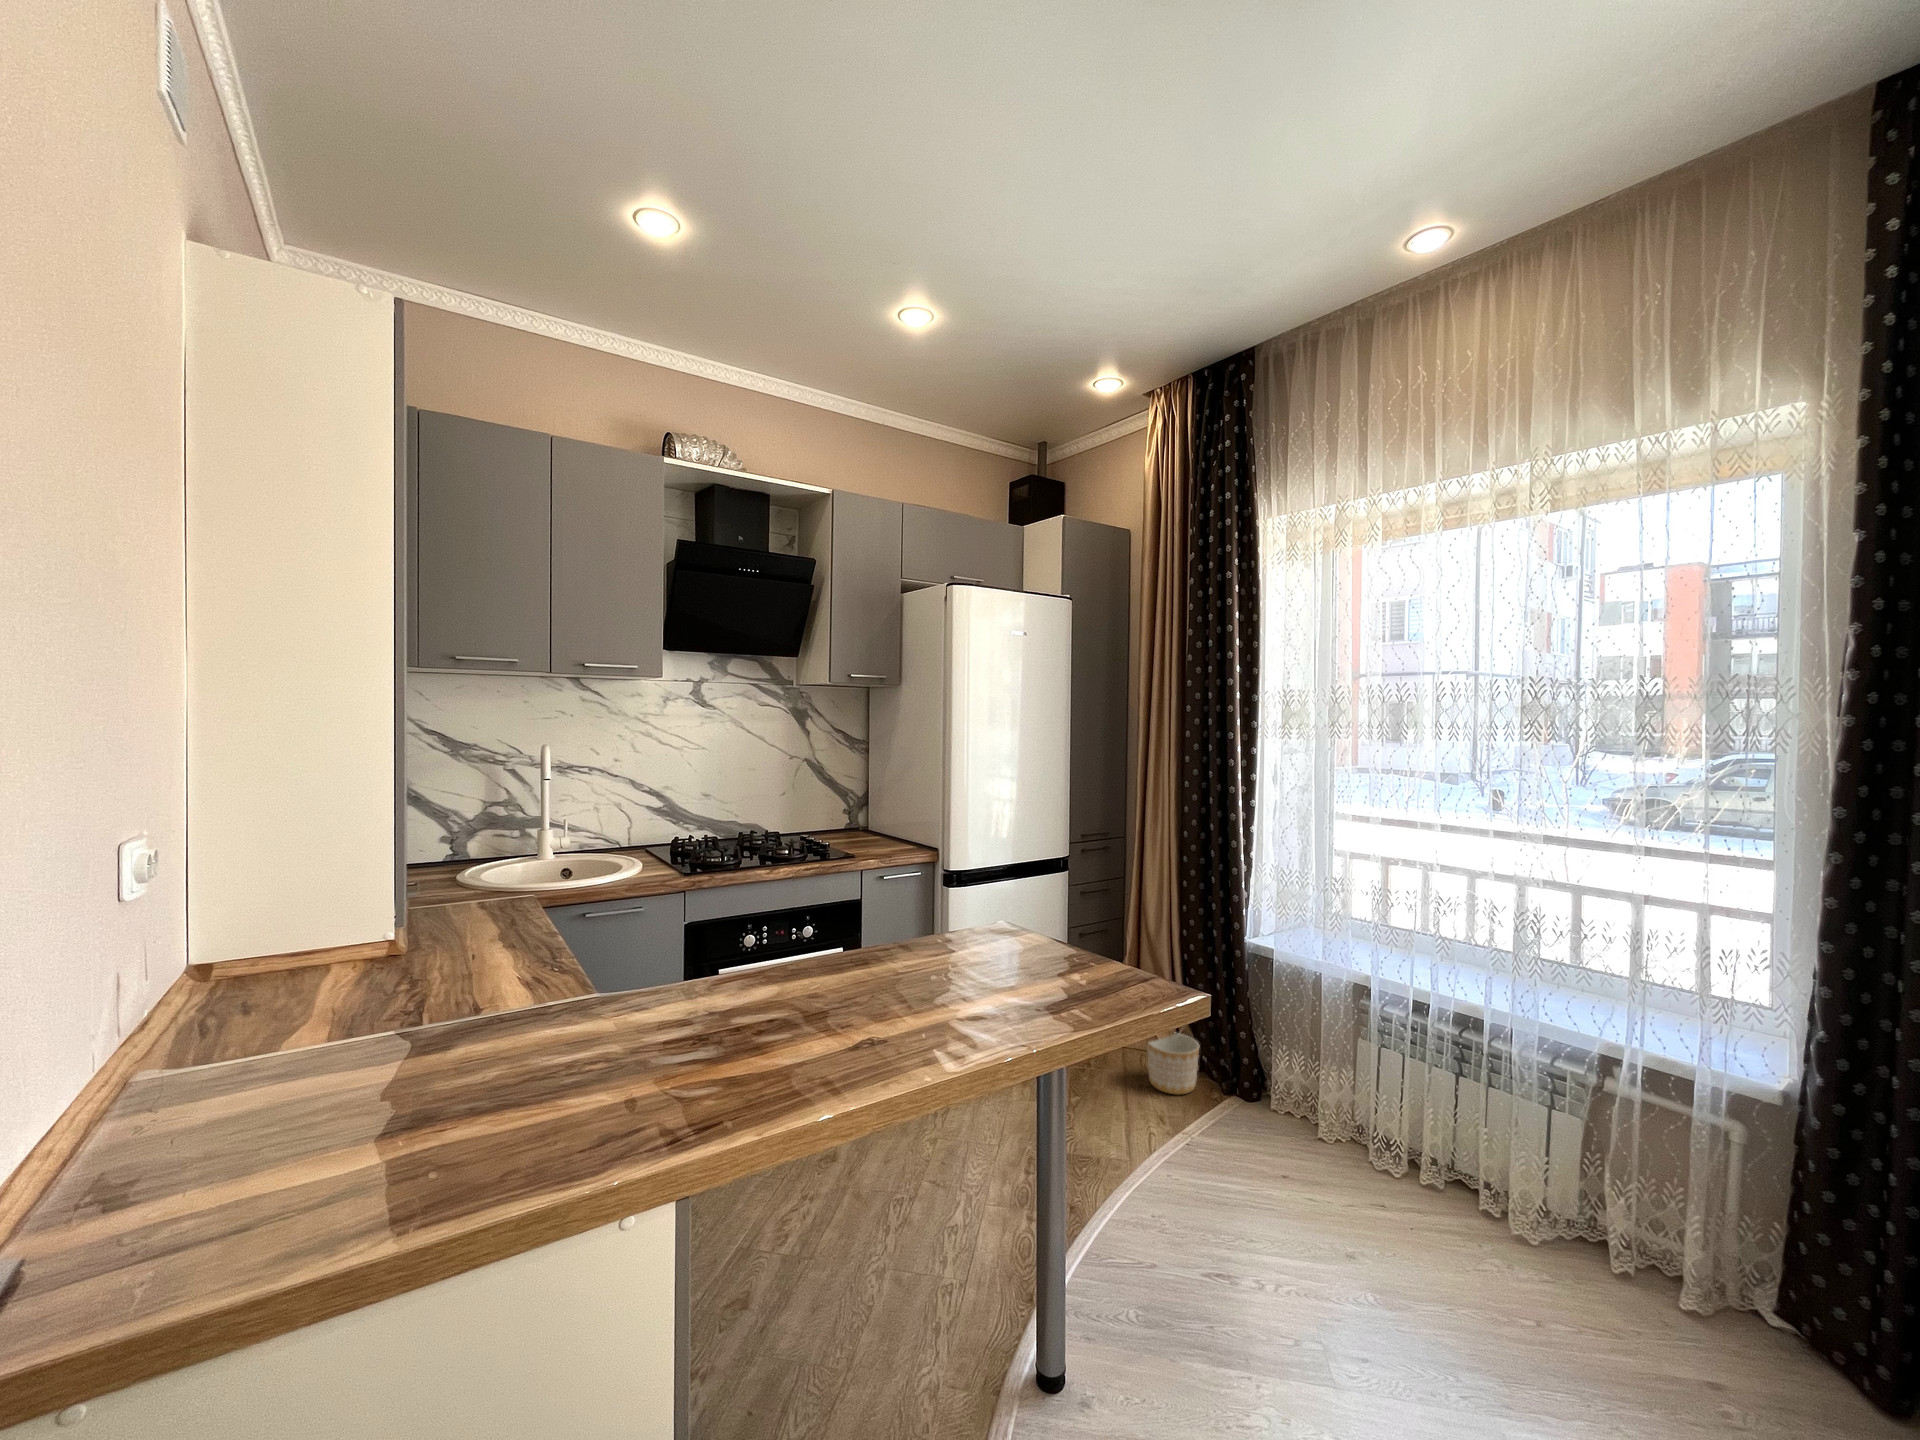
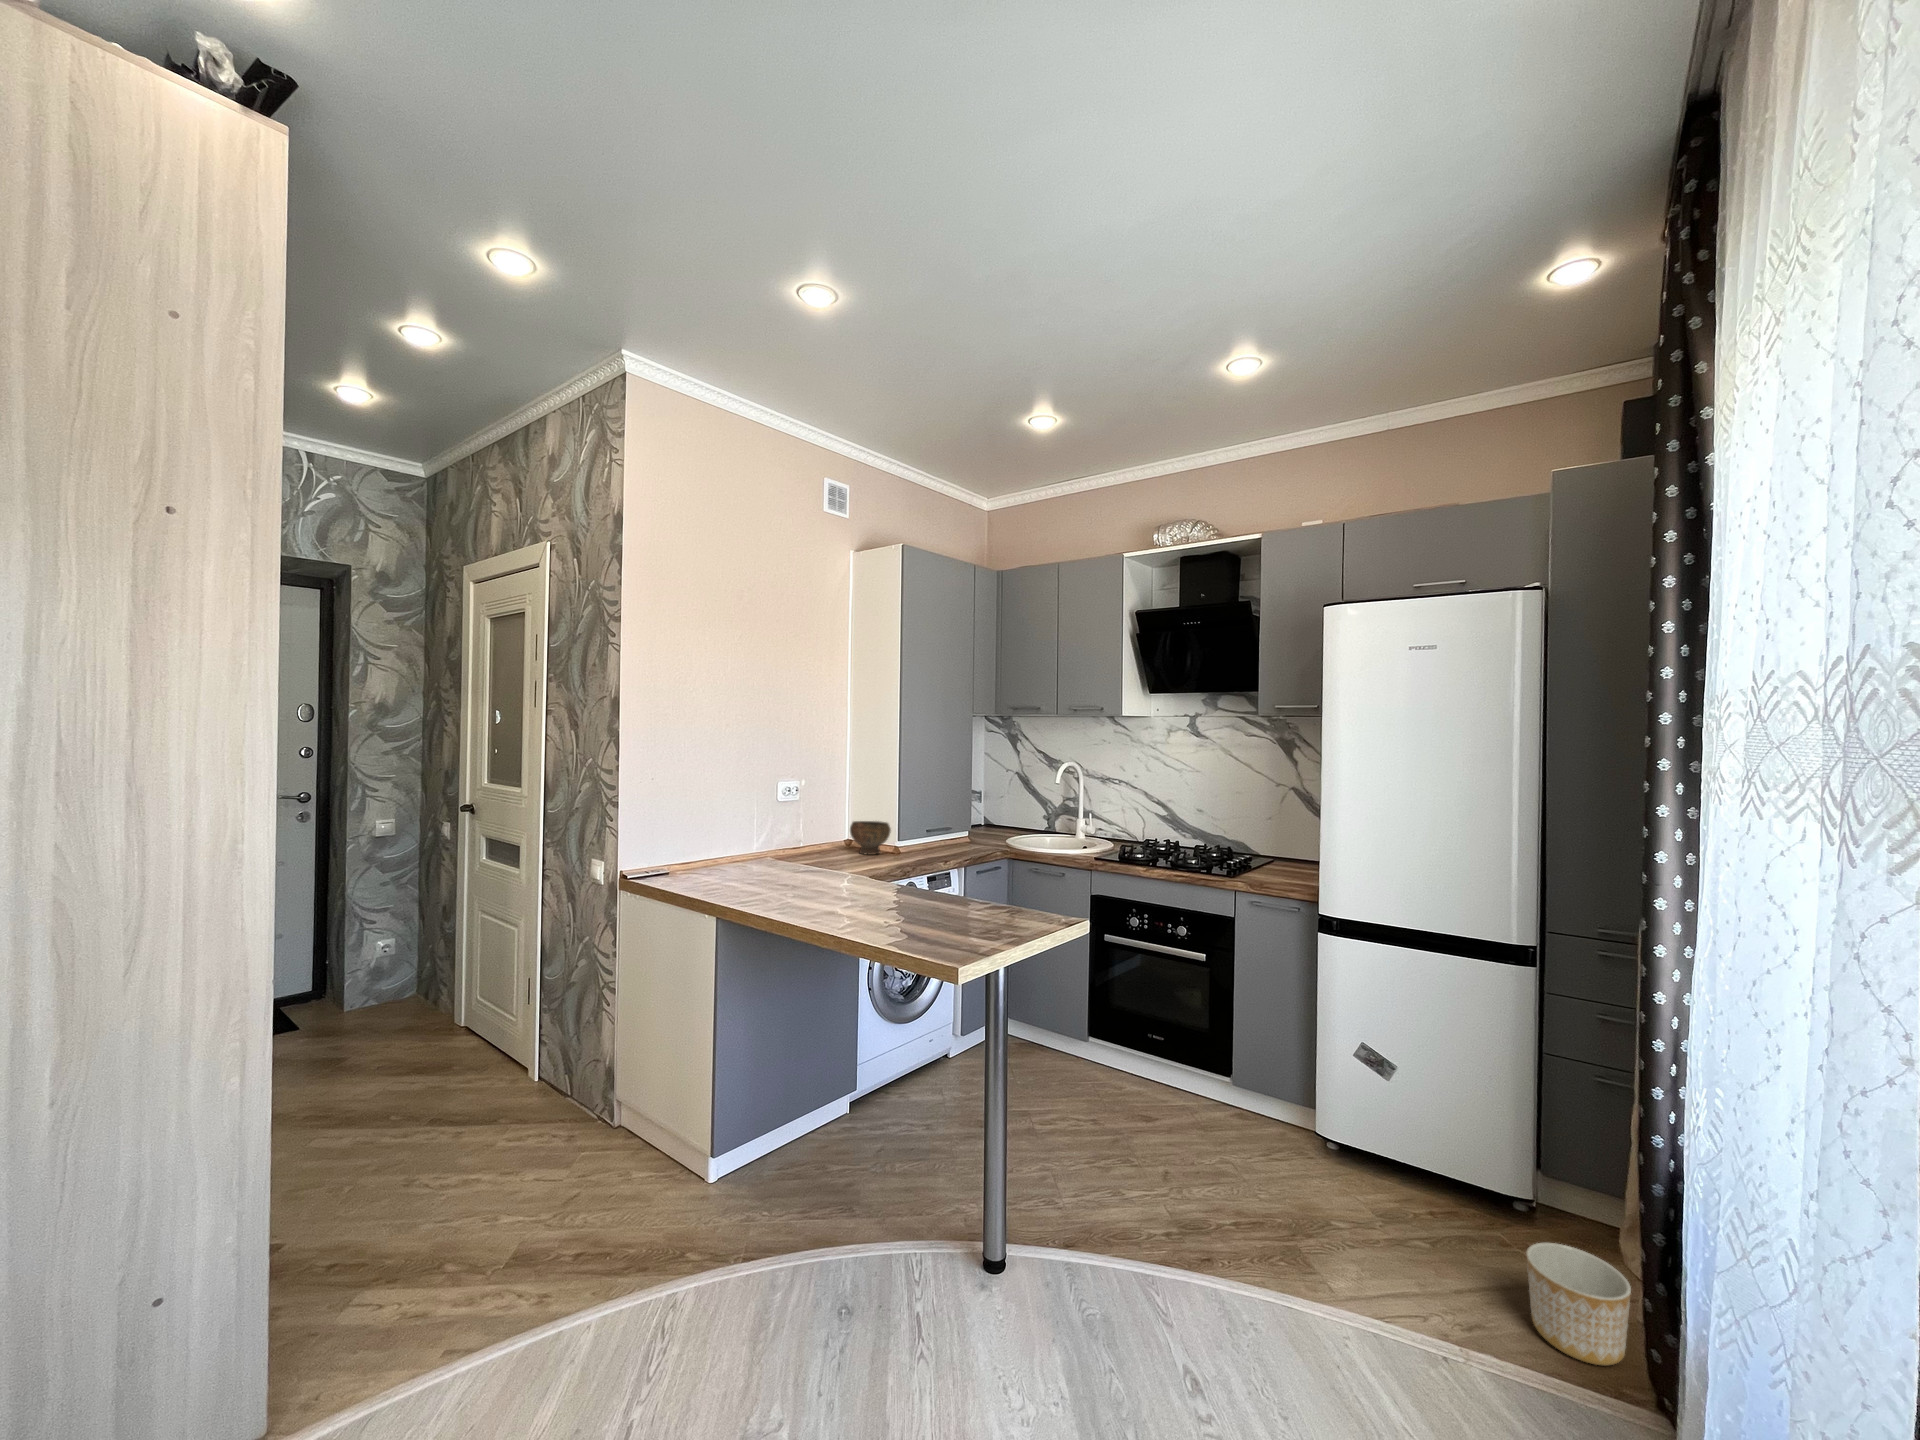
bowl: none [388,892,493,972] -> present [850,821,891,855]

